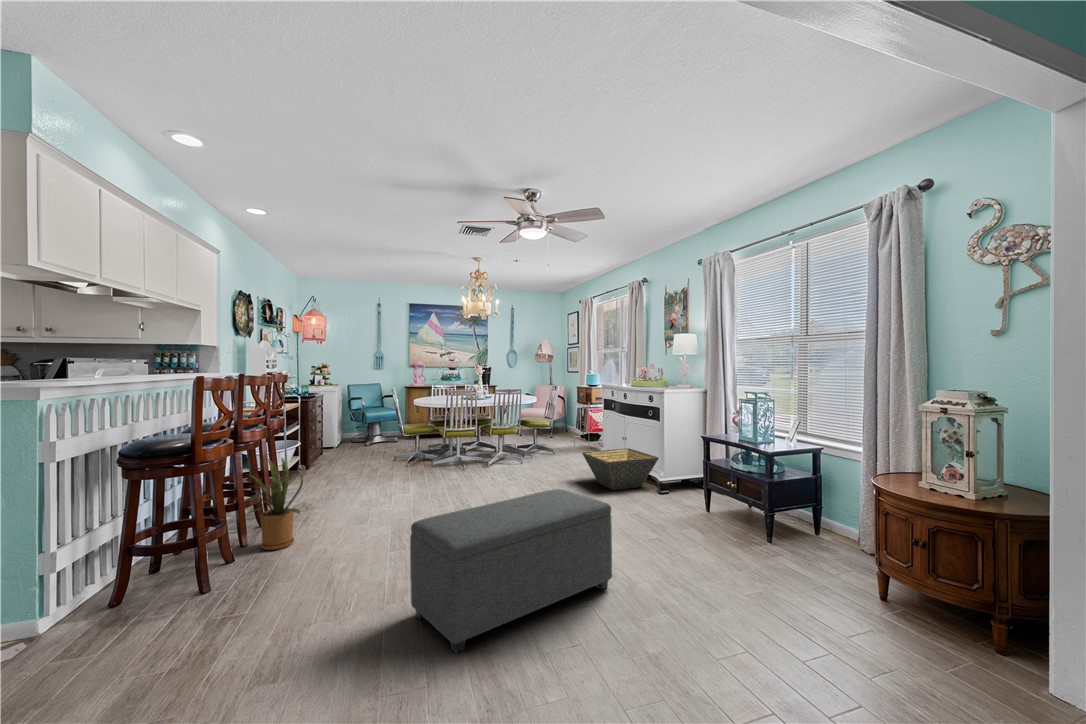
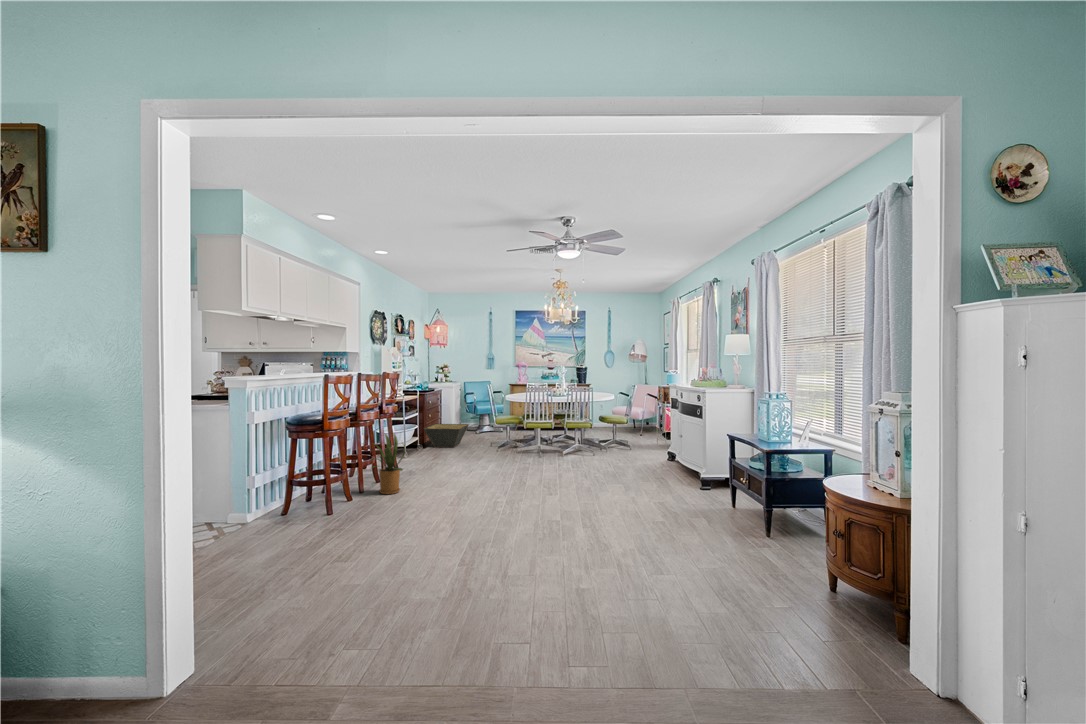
basket: present [582,448,659,490] -> present [424,424,469,447]
ottoman: present [410,489,612,652] -> none [453,464,591,551]

